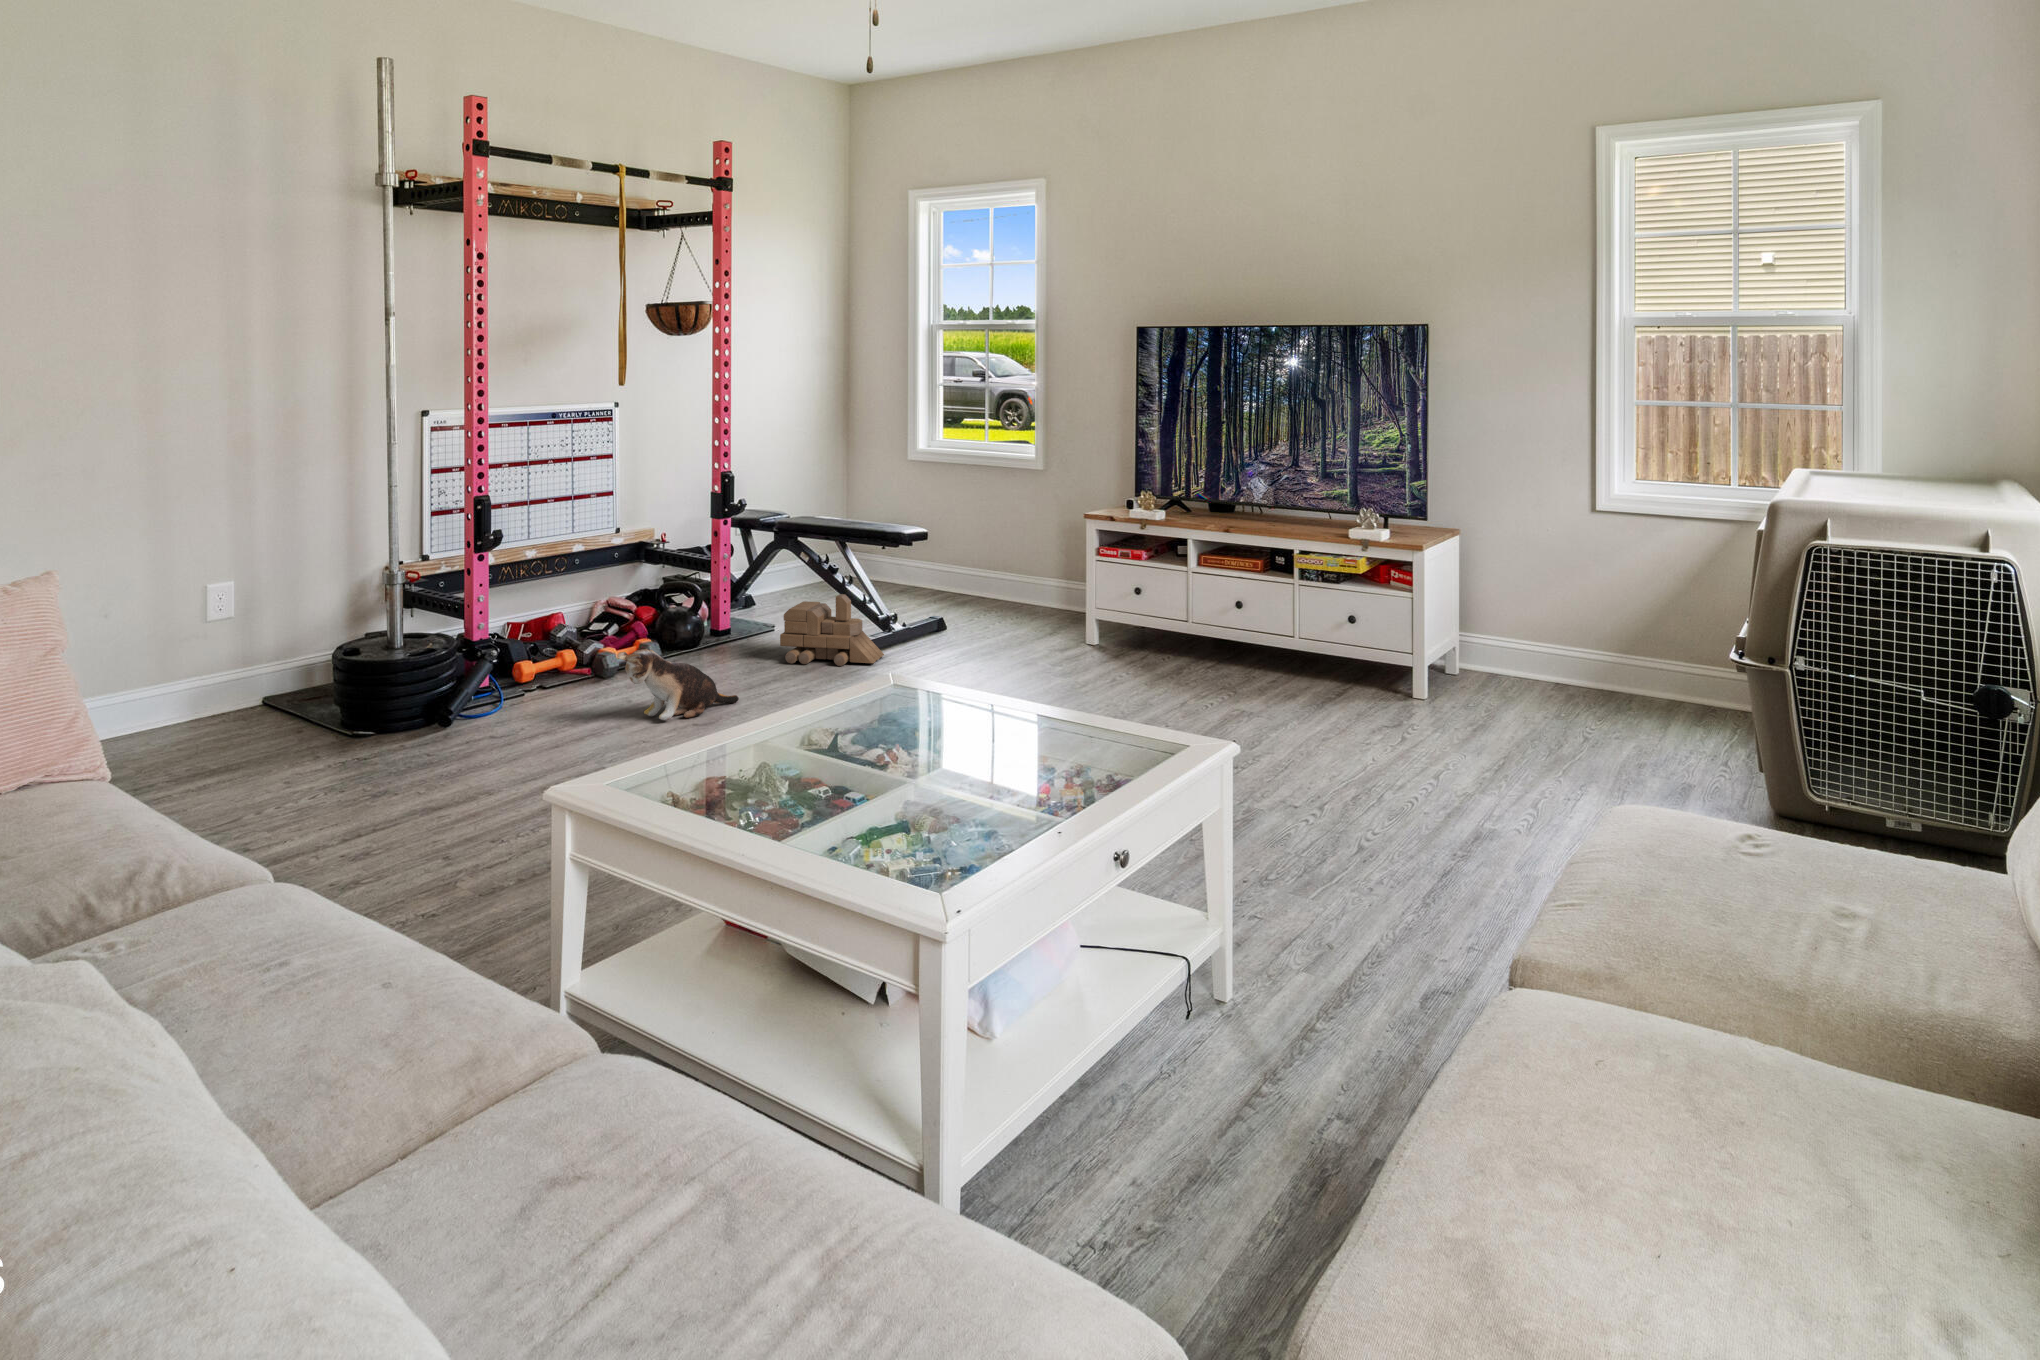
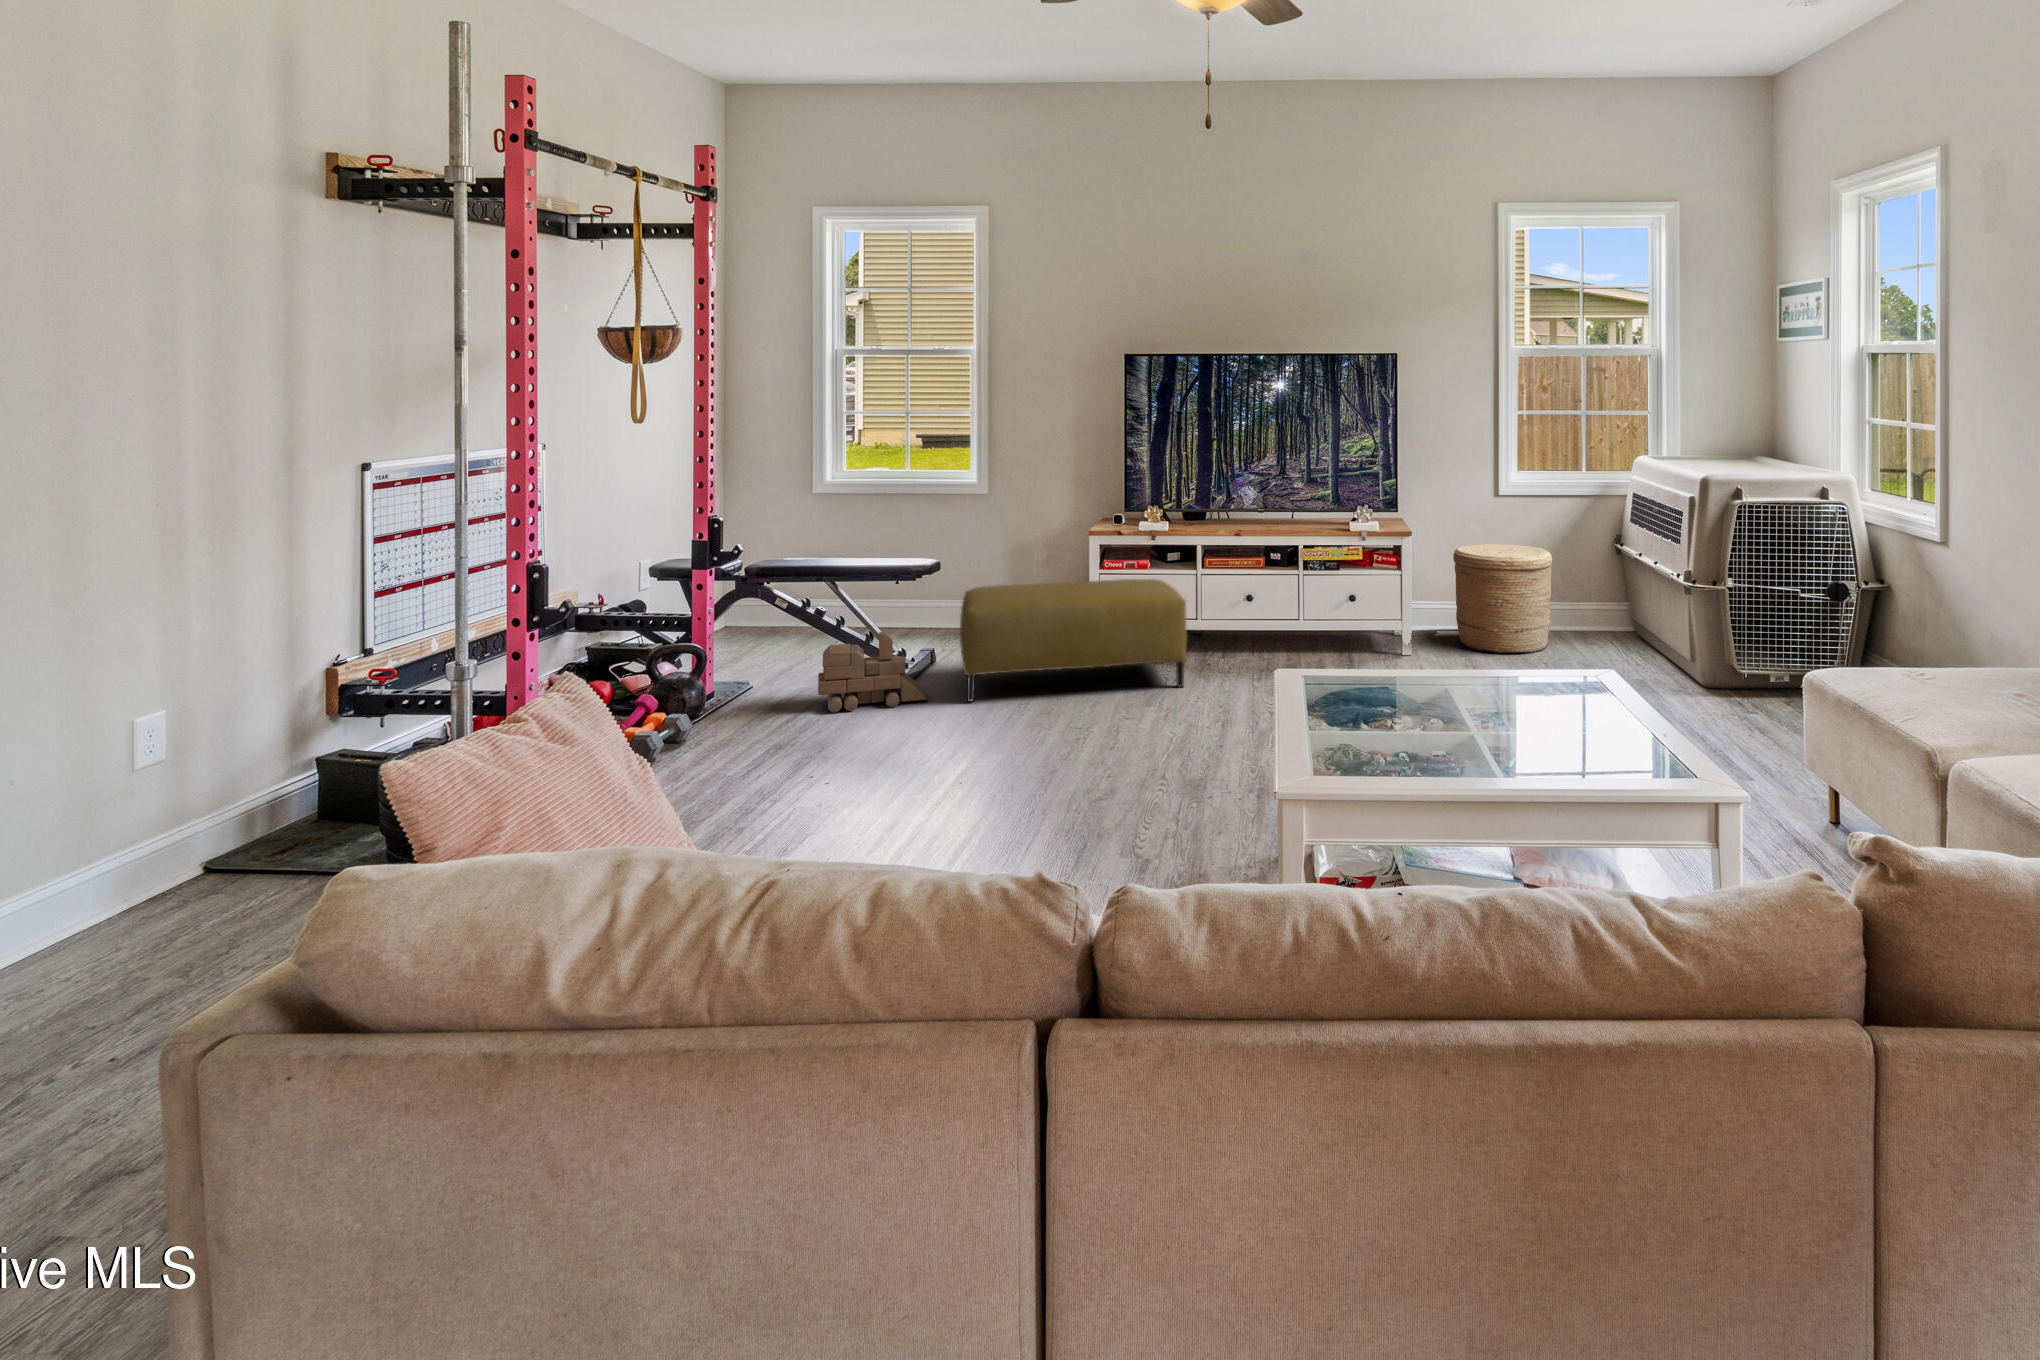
ottoman: none [898,560,1138,687] -> present [960,579,1187,701]
woven basket: none [1475,565,1605,707] -> present [1453,544,1552,653]
plush toy: present [617,649,739,720] -> none [736,708,841,785]

